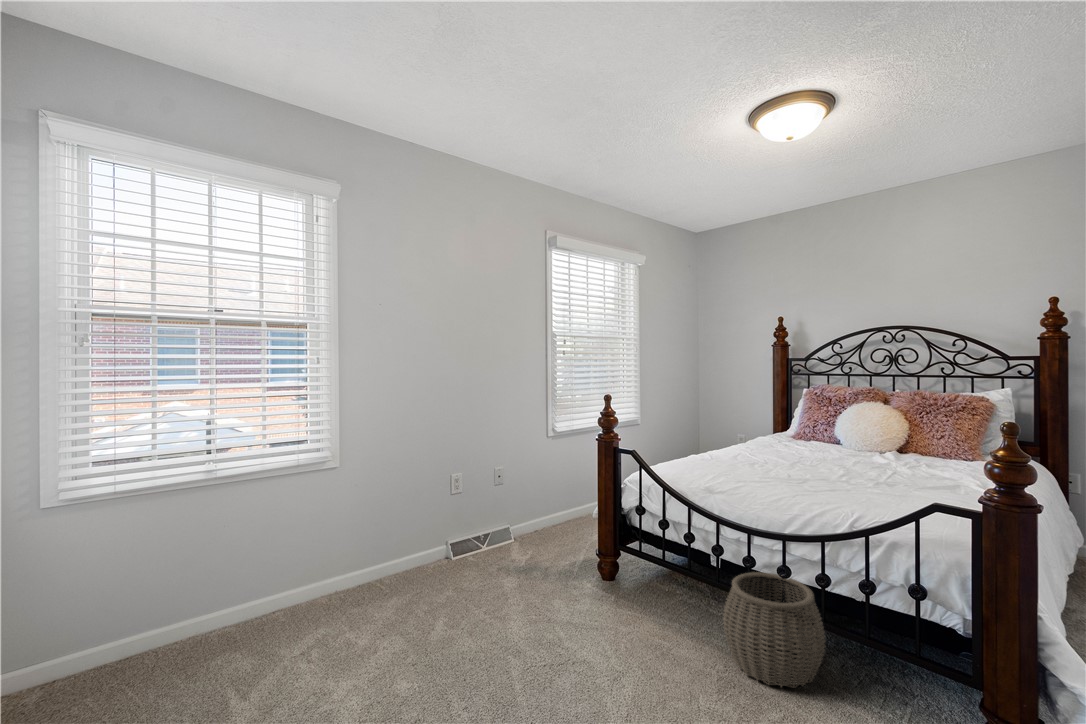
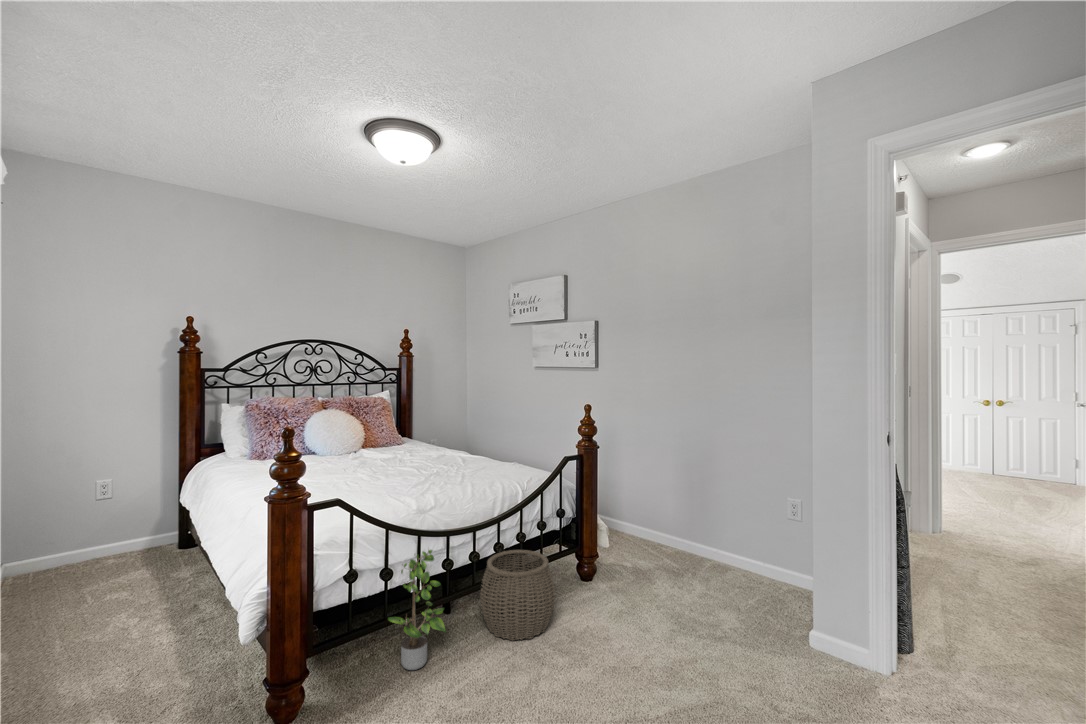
potted plant: none [641,516,703,615] -> present [388,550,446,670]

